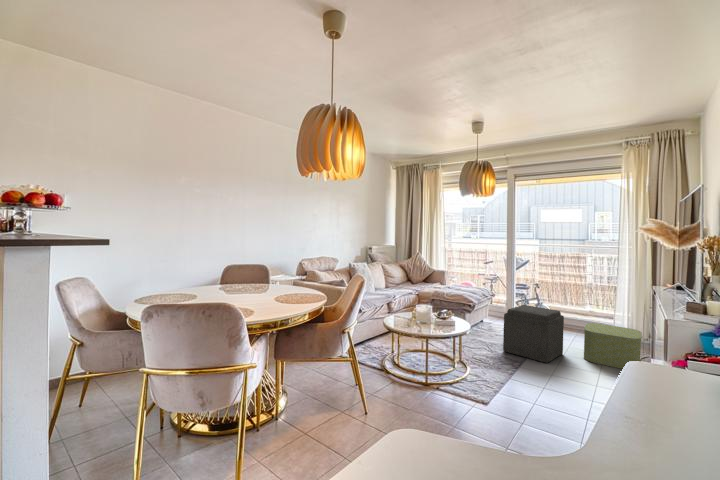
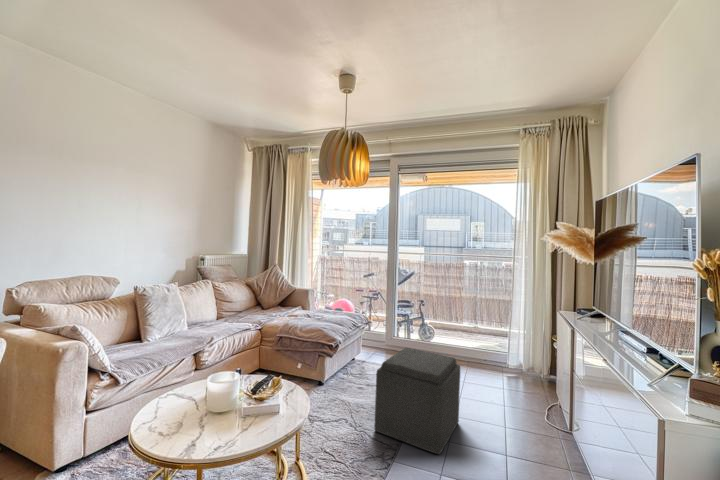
storage box: present [584,323,642,369] -> none [486,368,564,450]

